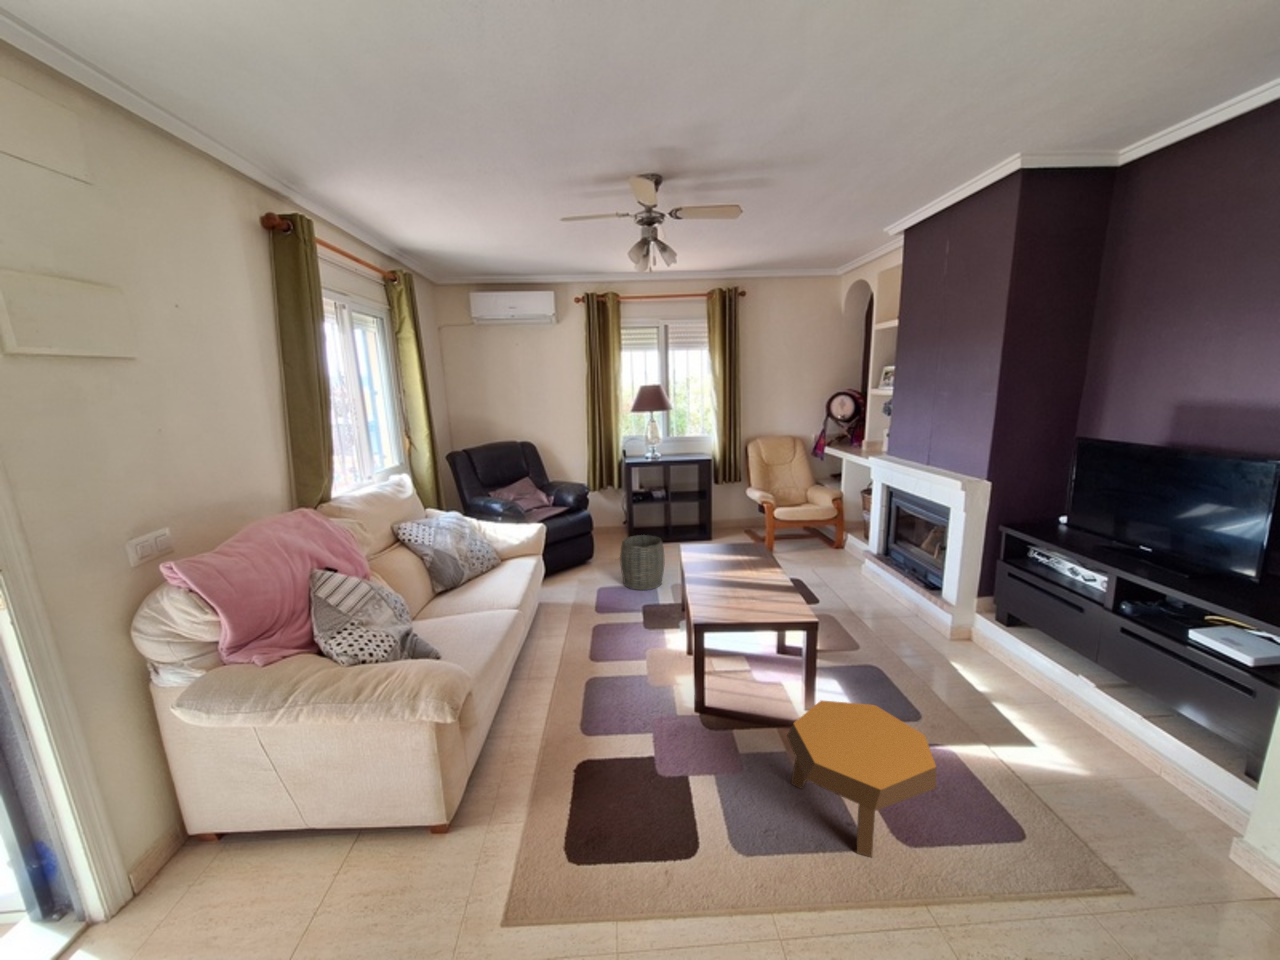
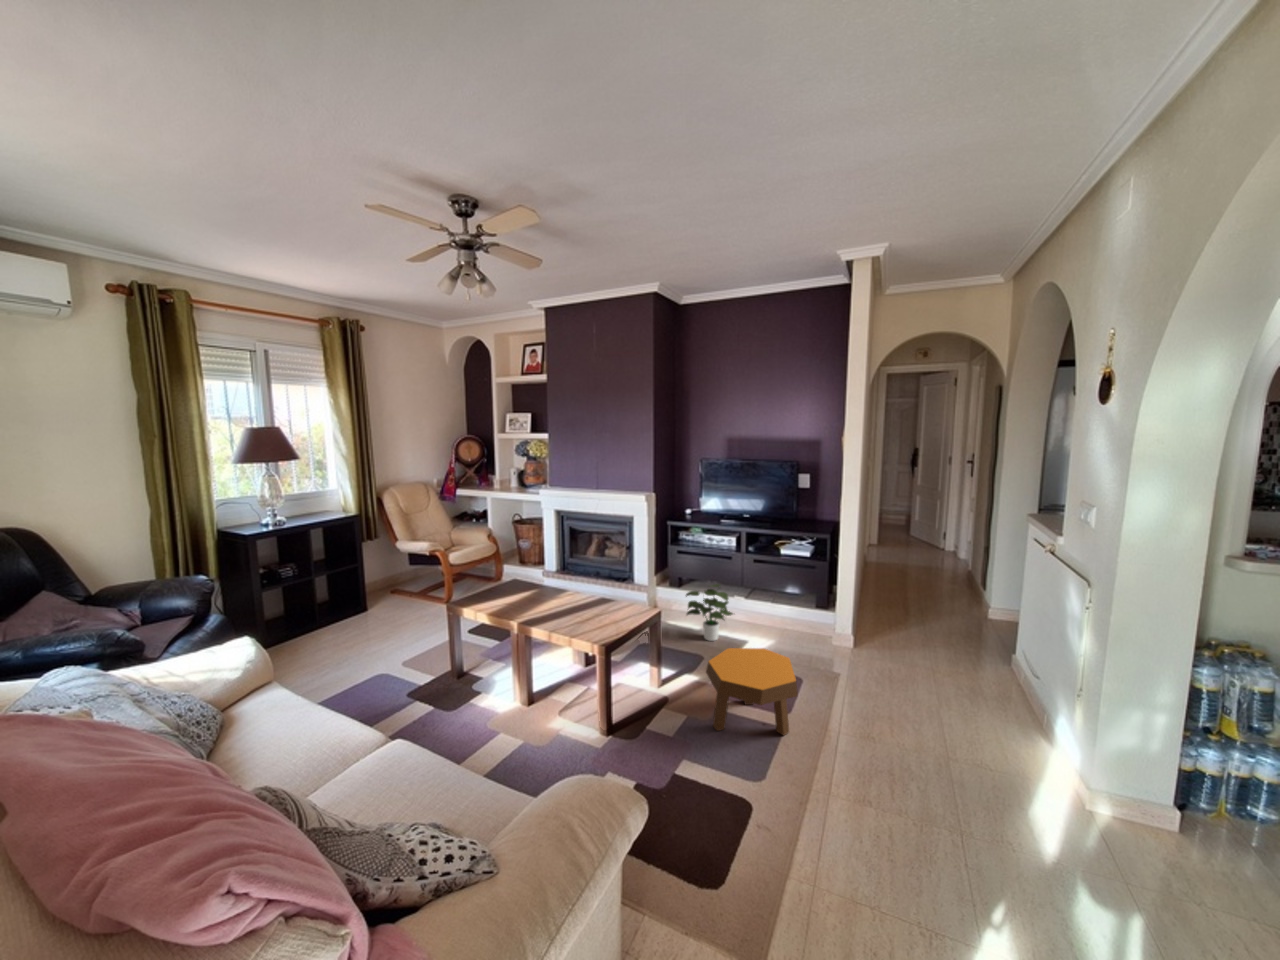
woven basket: present [620,535,665,590] -> none [338,613,402,689]
potted plant: none [930,626,1021,711] -> present [686,584,733,641]

